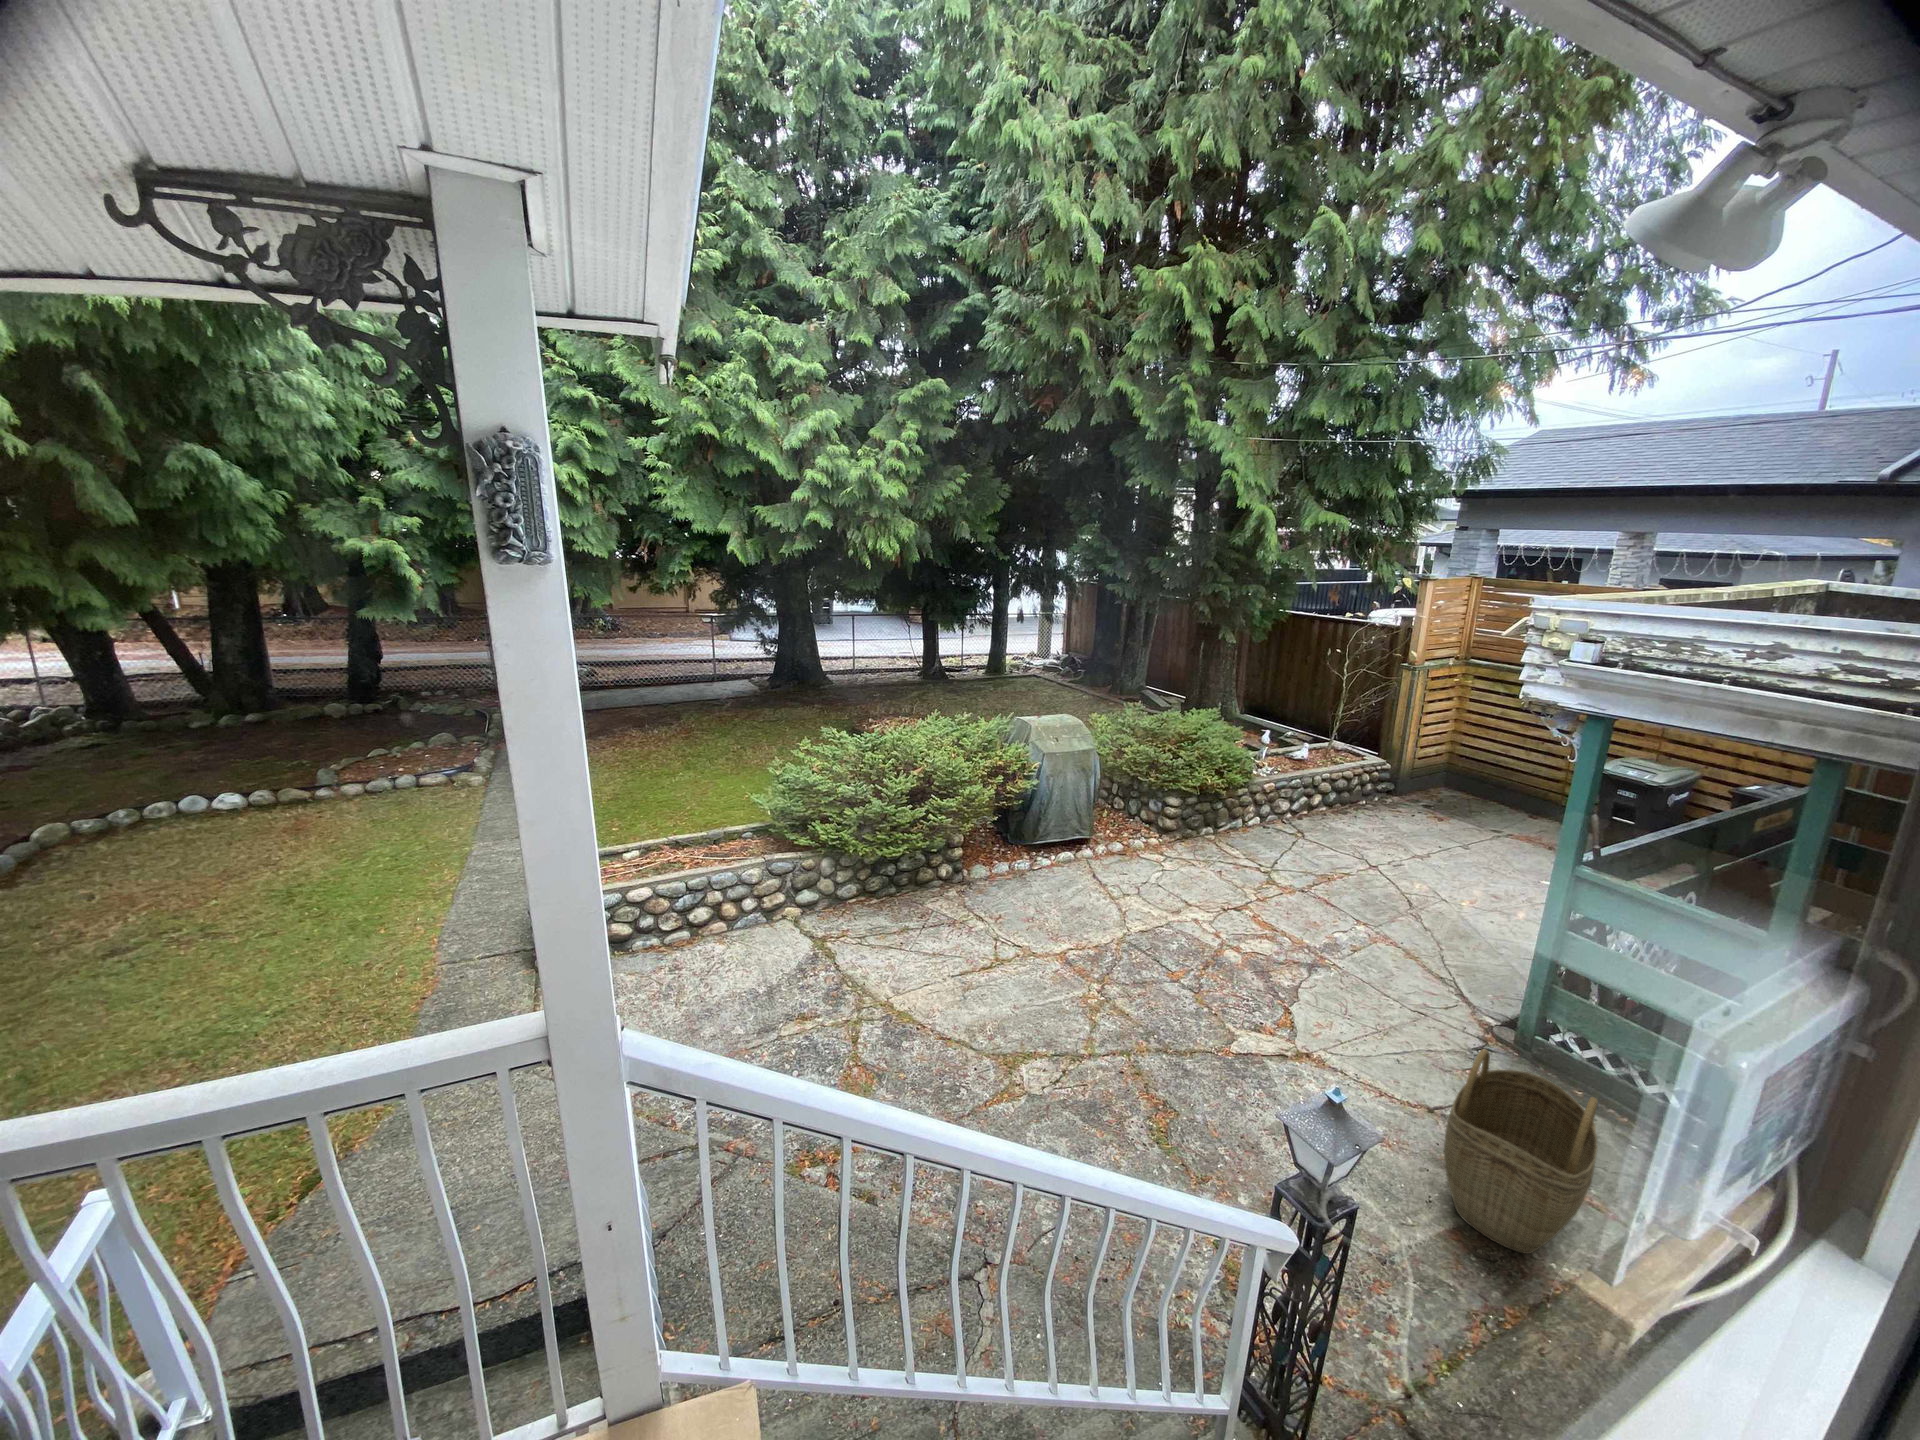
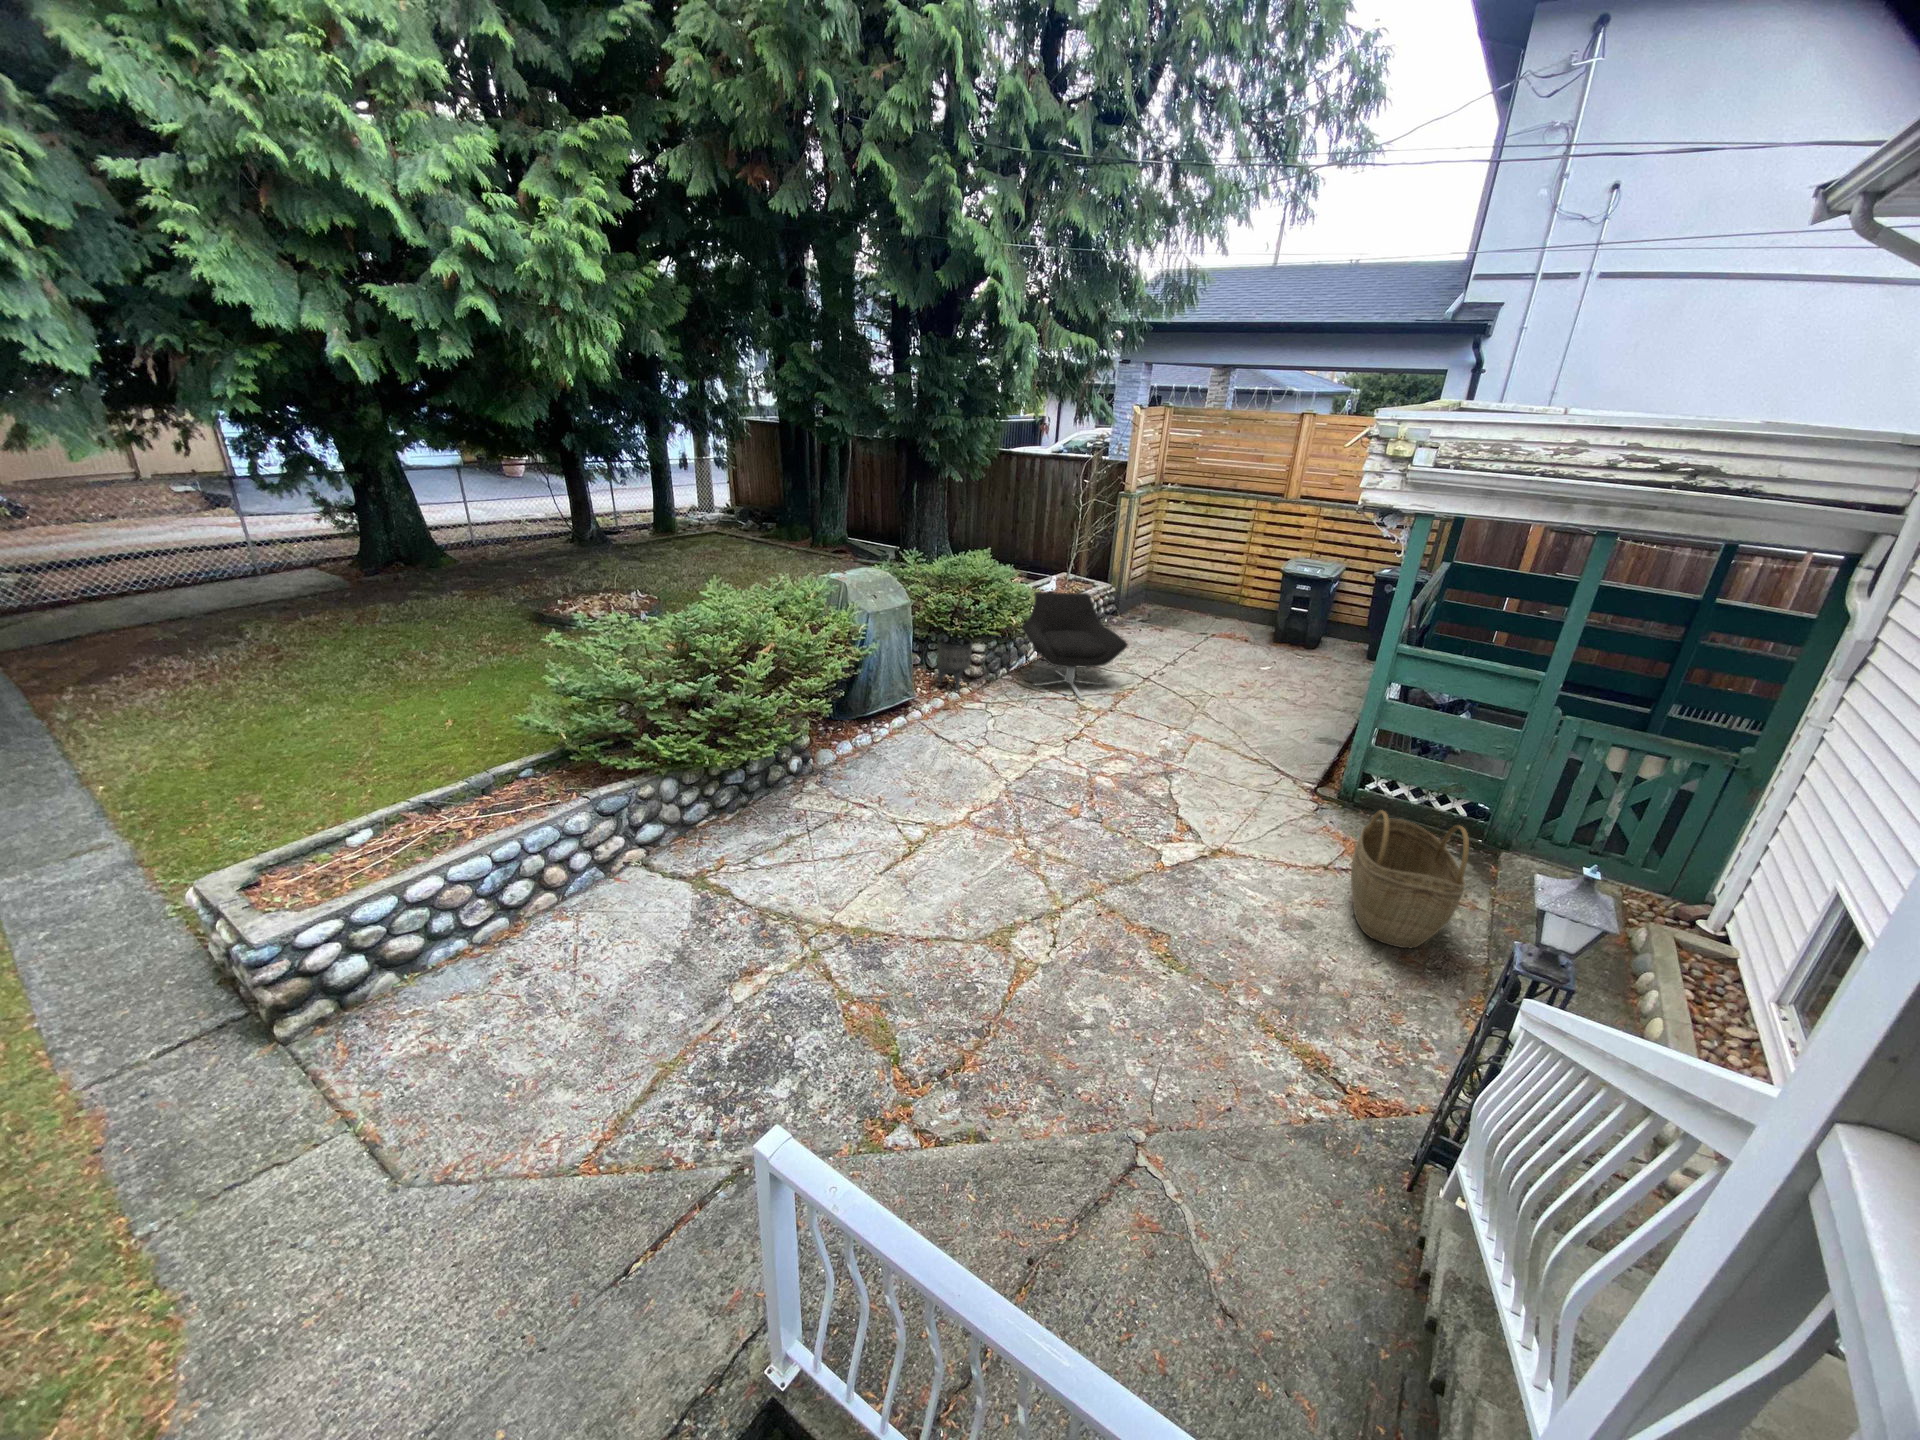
lounge chair: none [1226,752,1344,874] -> present [1021,592,1128,700]
planter: none [1127,785,1164,842] -> present [938,638,972,692]

